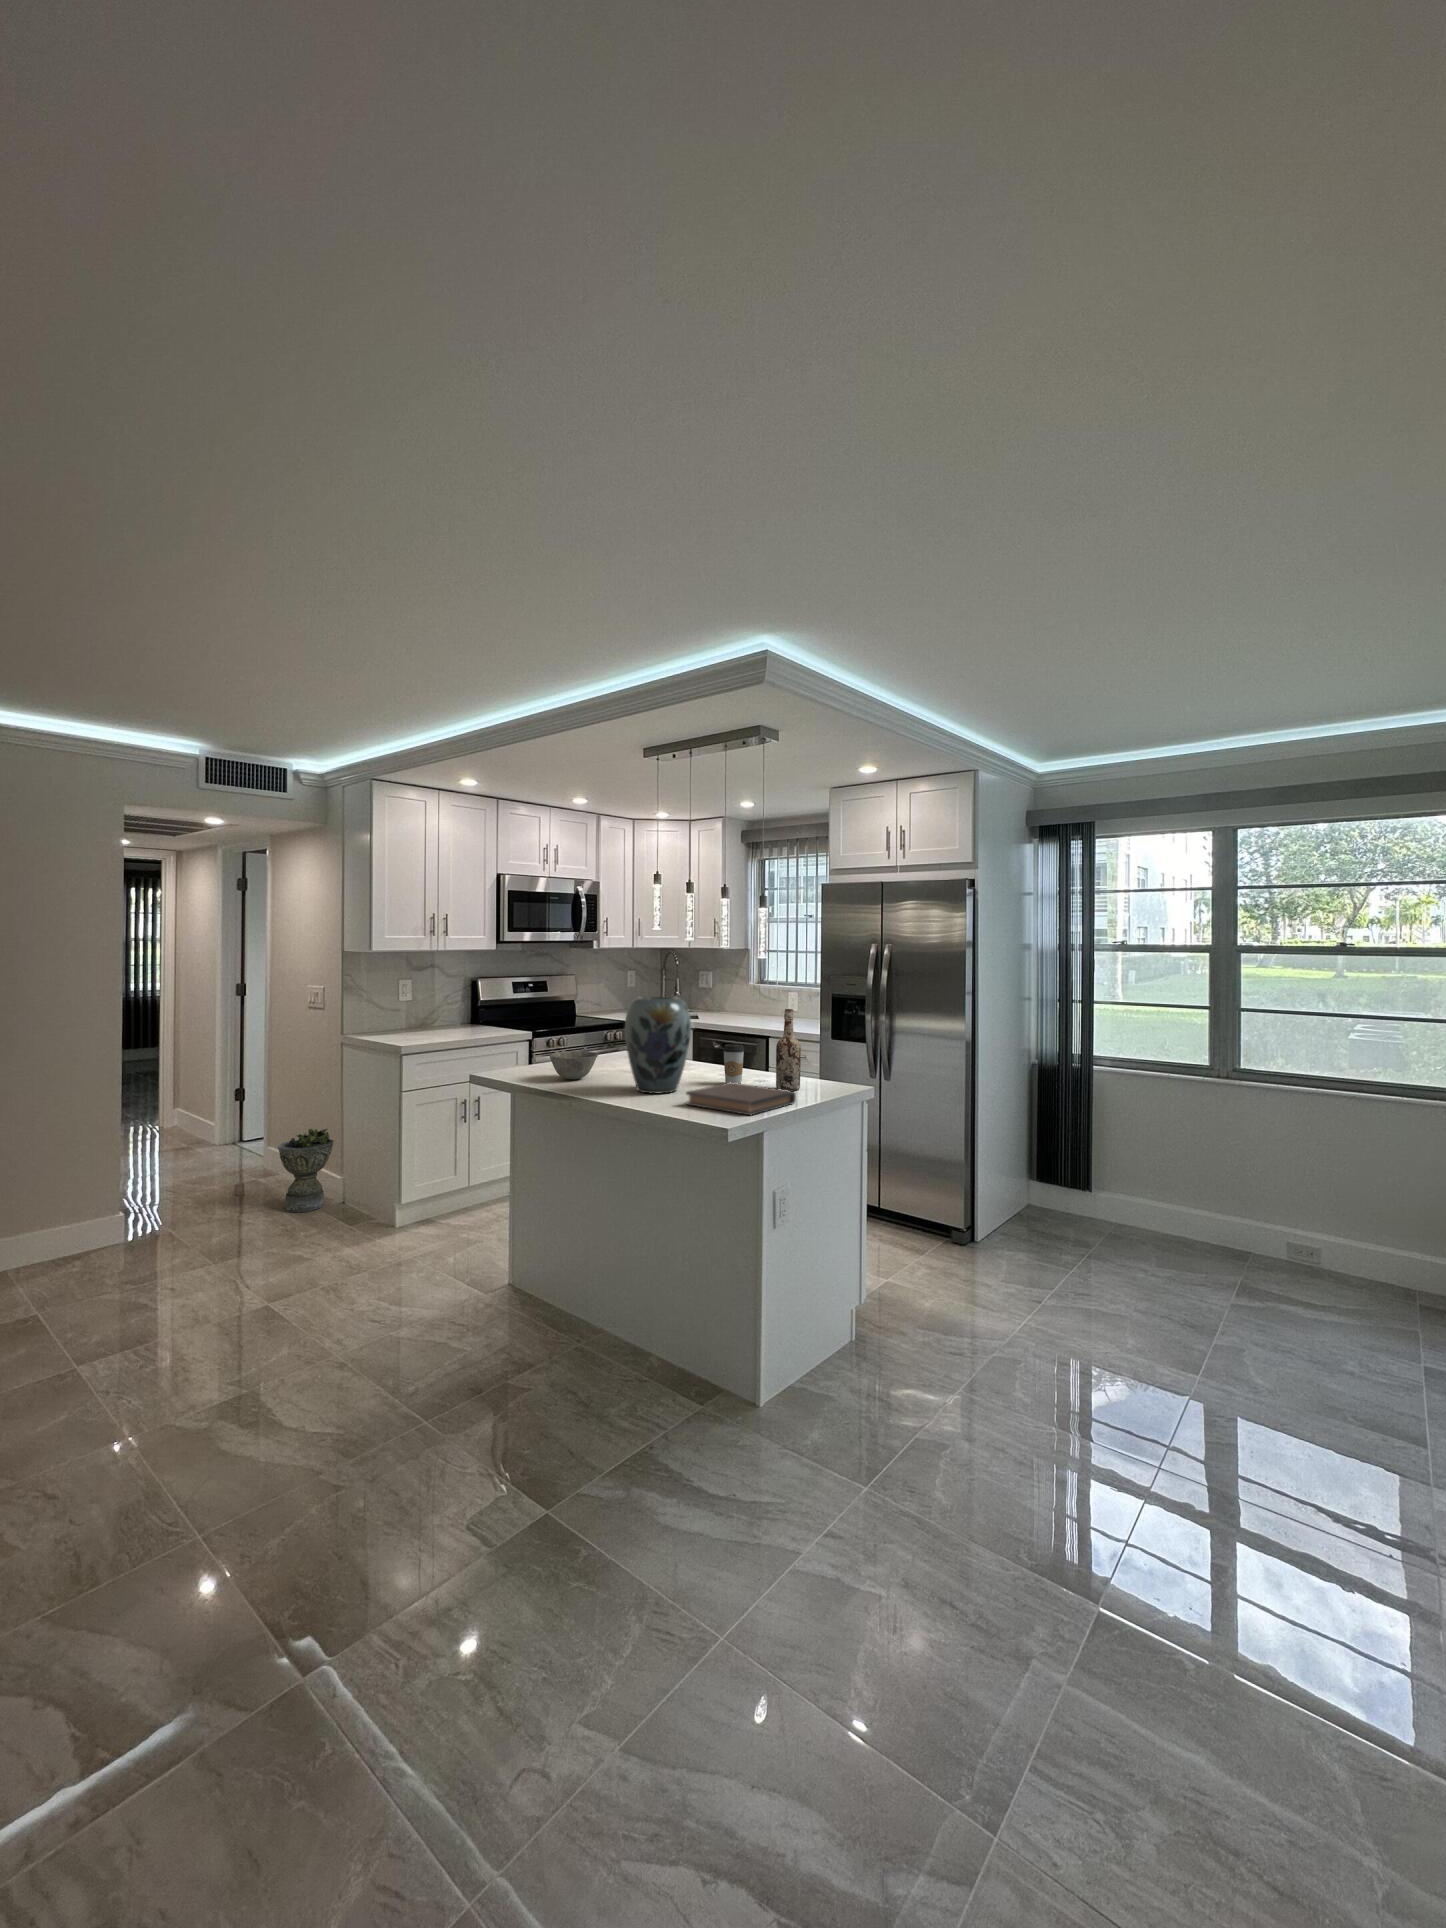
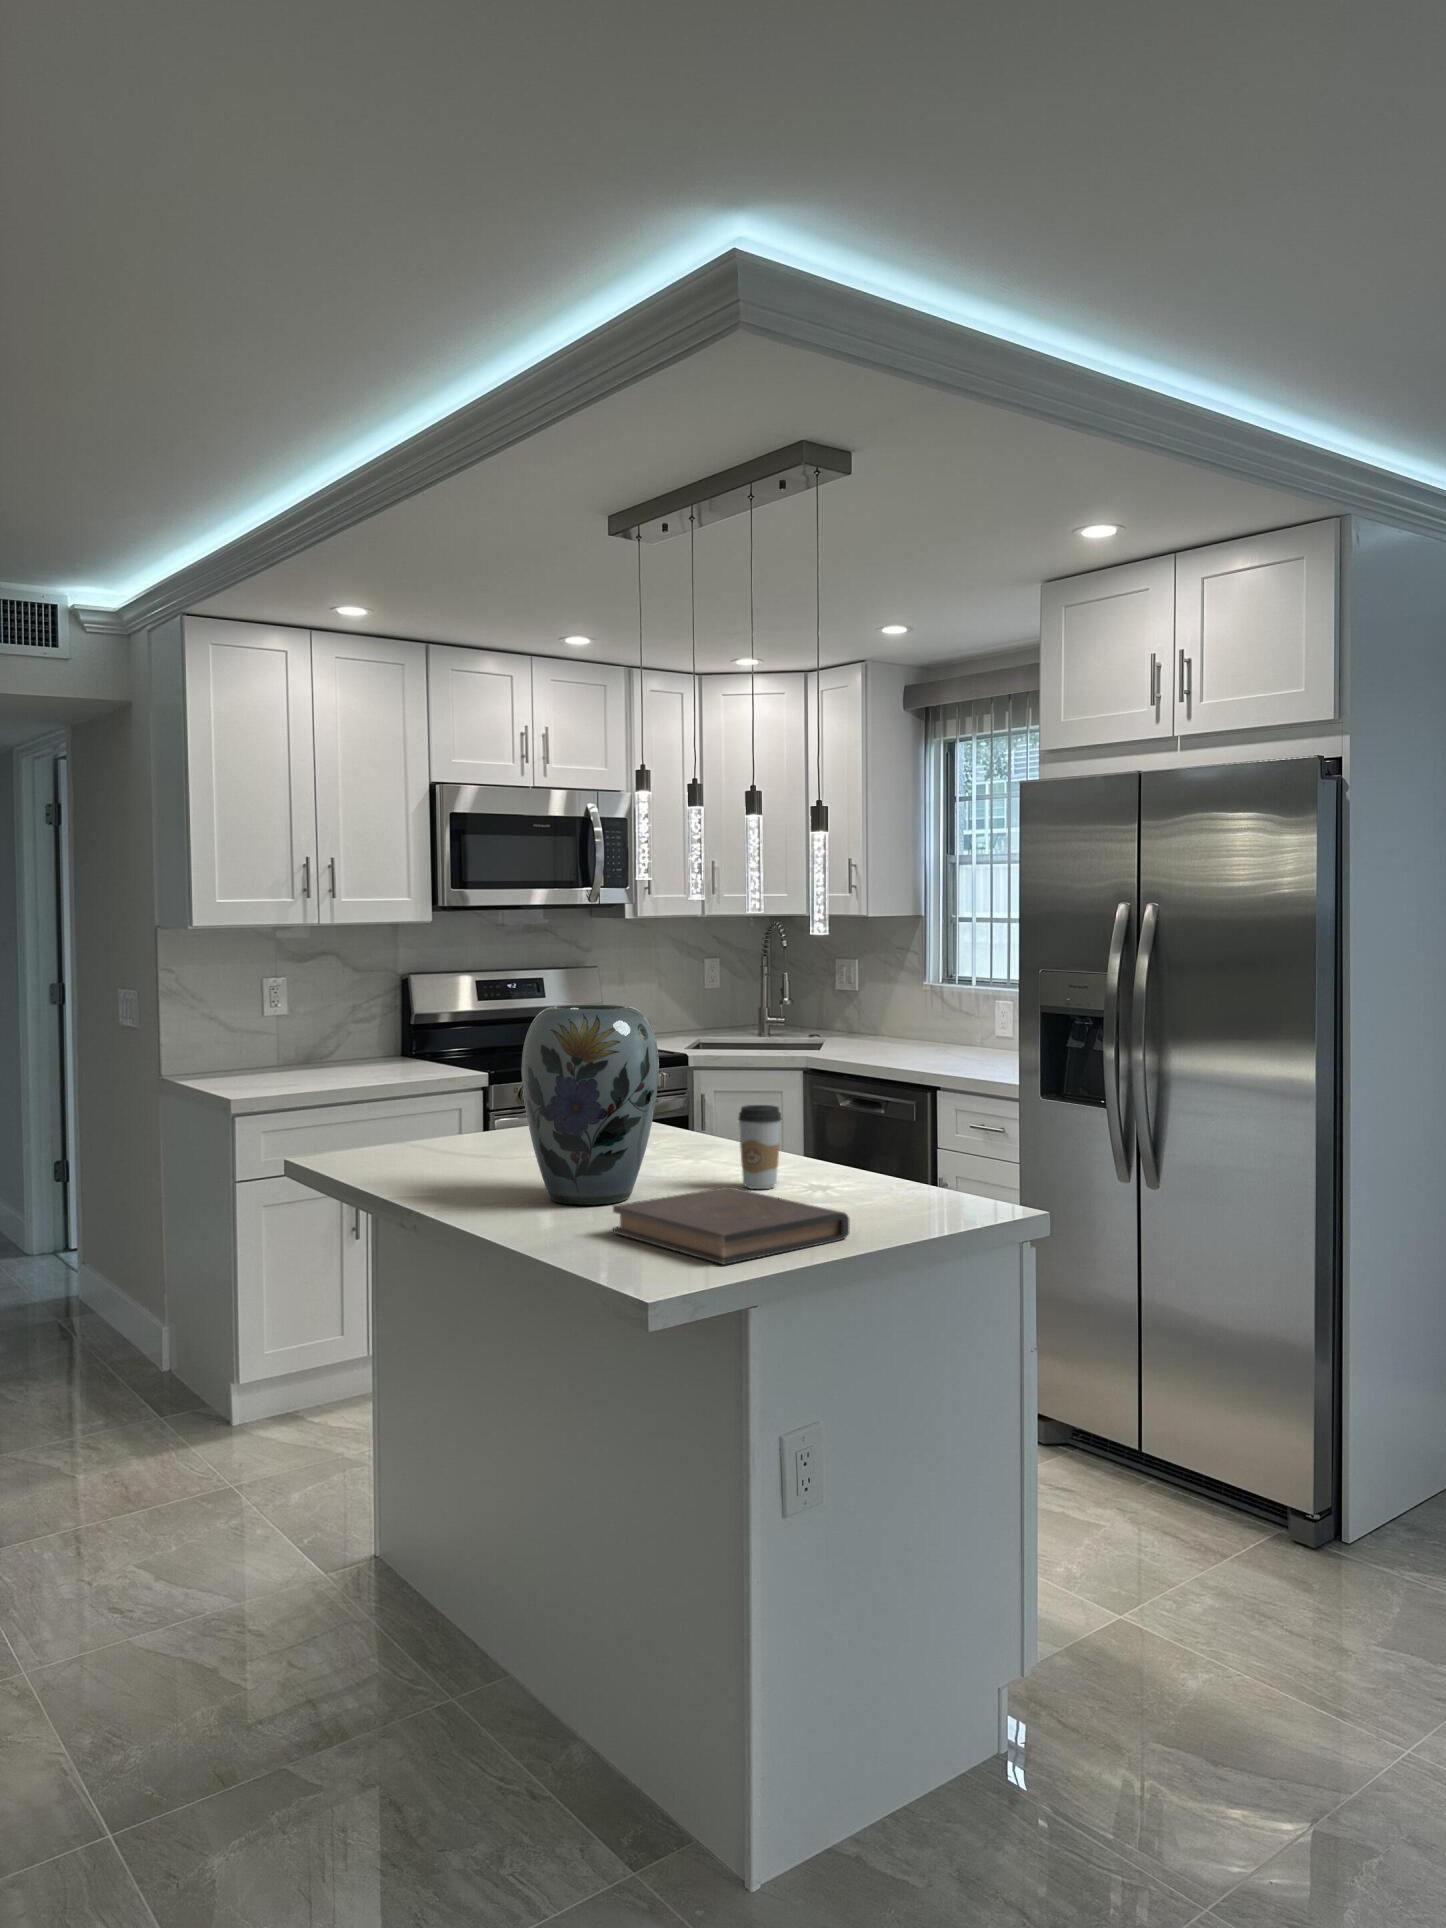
wine bottle: present [776,1009,801,1091] -> none [836,1033,889,1208]
bowl: present [549,1051,598,1079] -> none [408,1113,506,1168]
planter: present [278,1129,333,1213] -> none [59,1236,153,1381]

